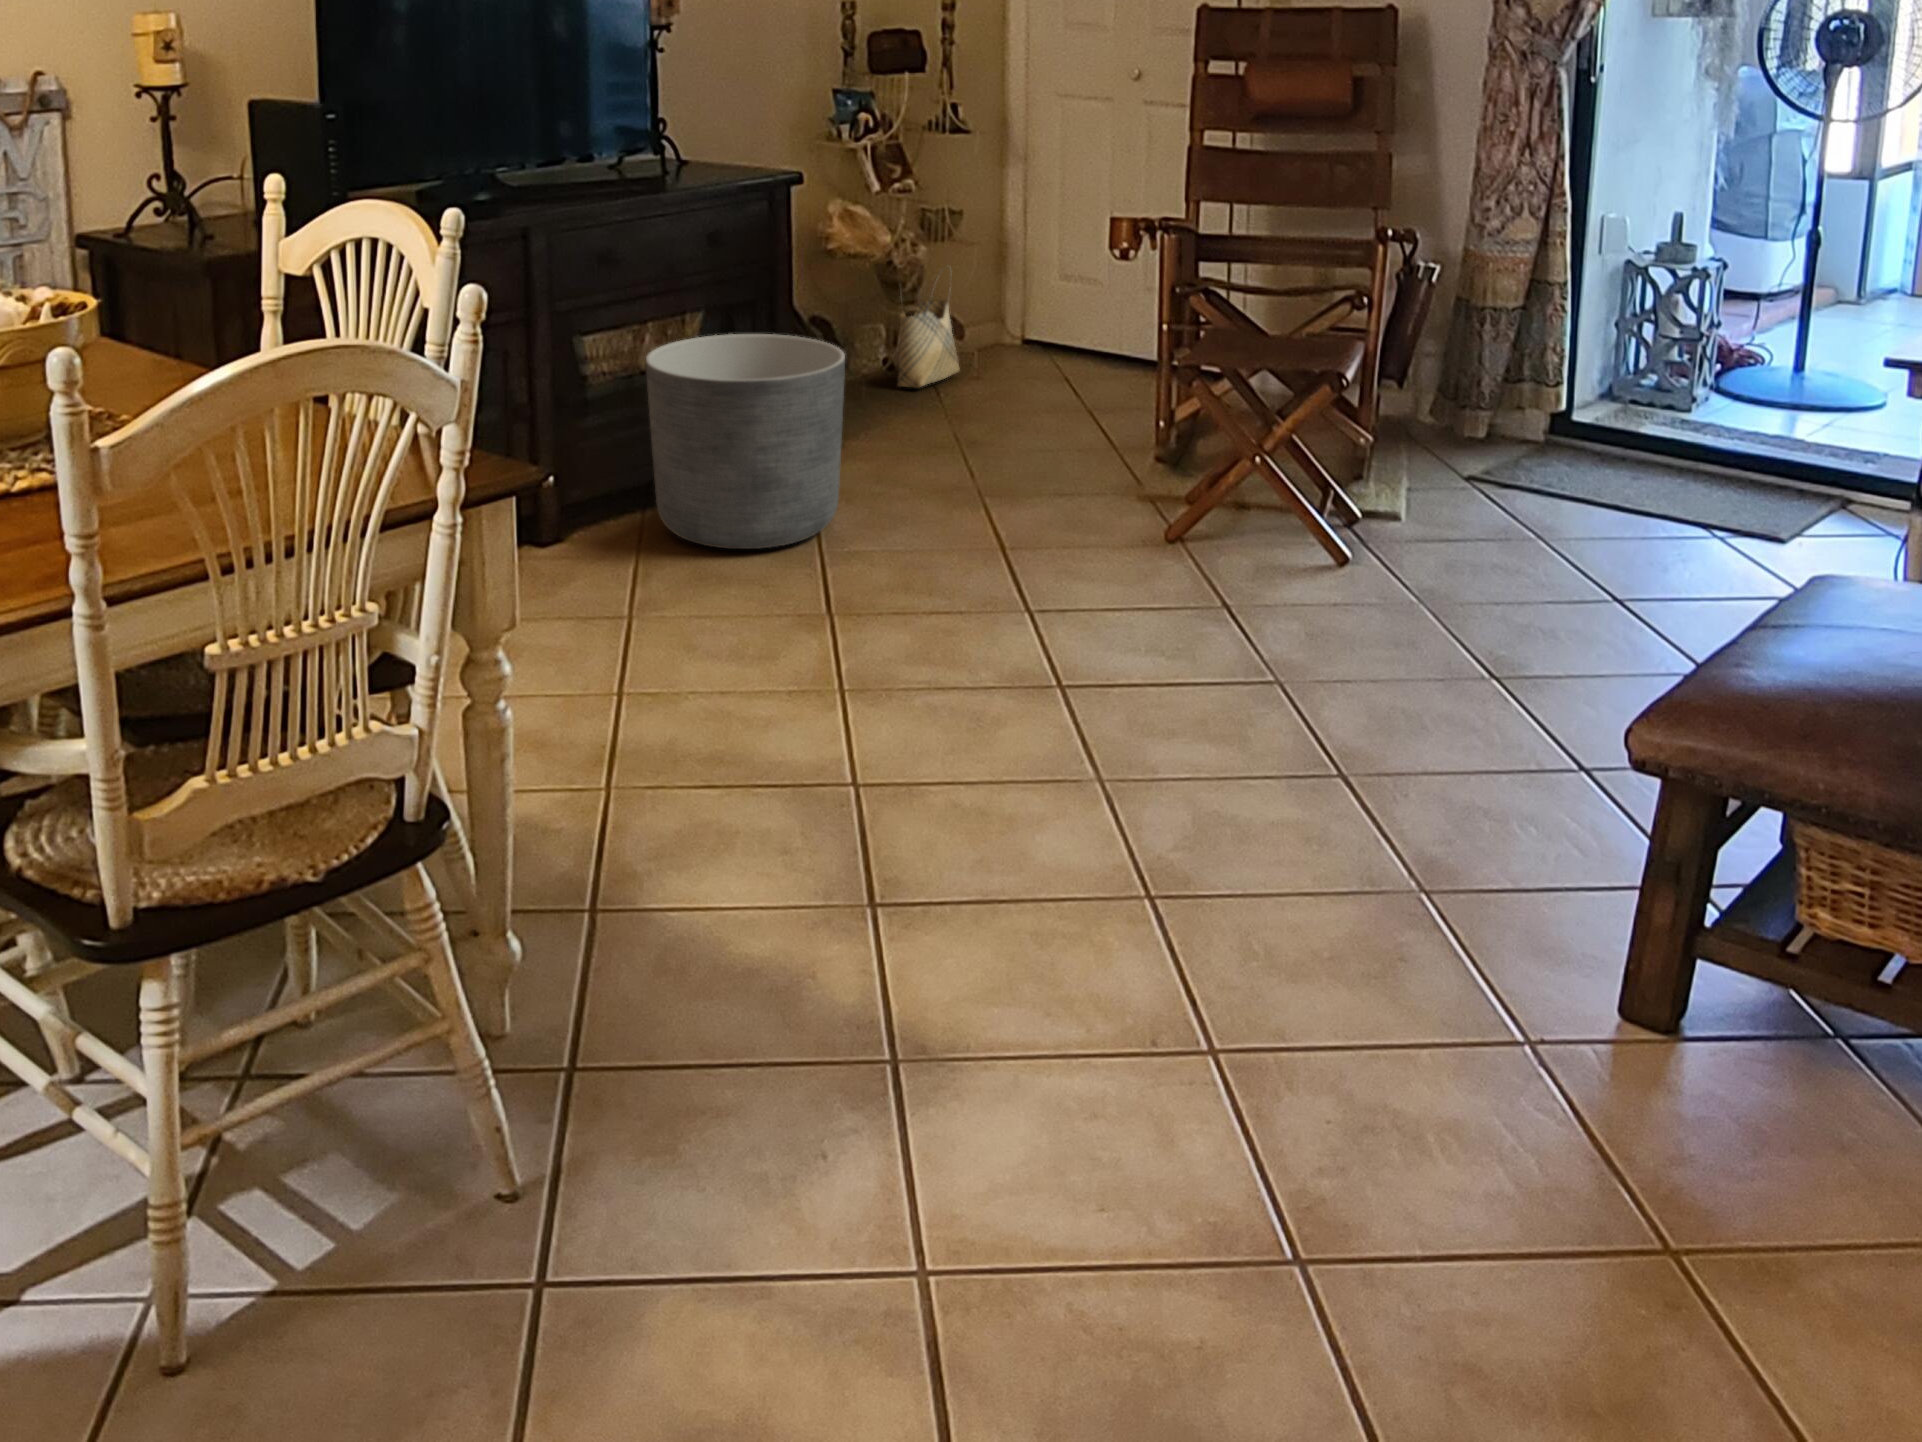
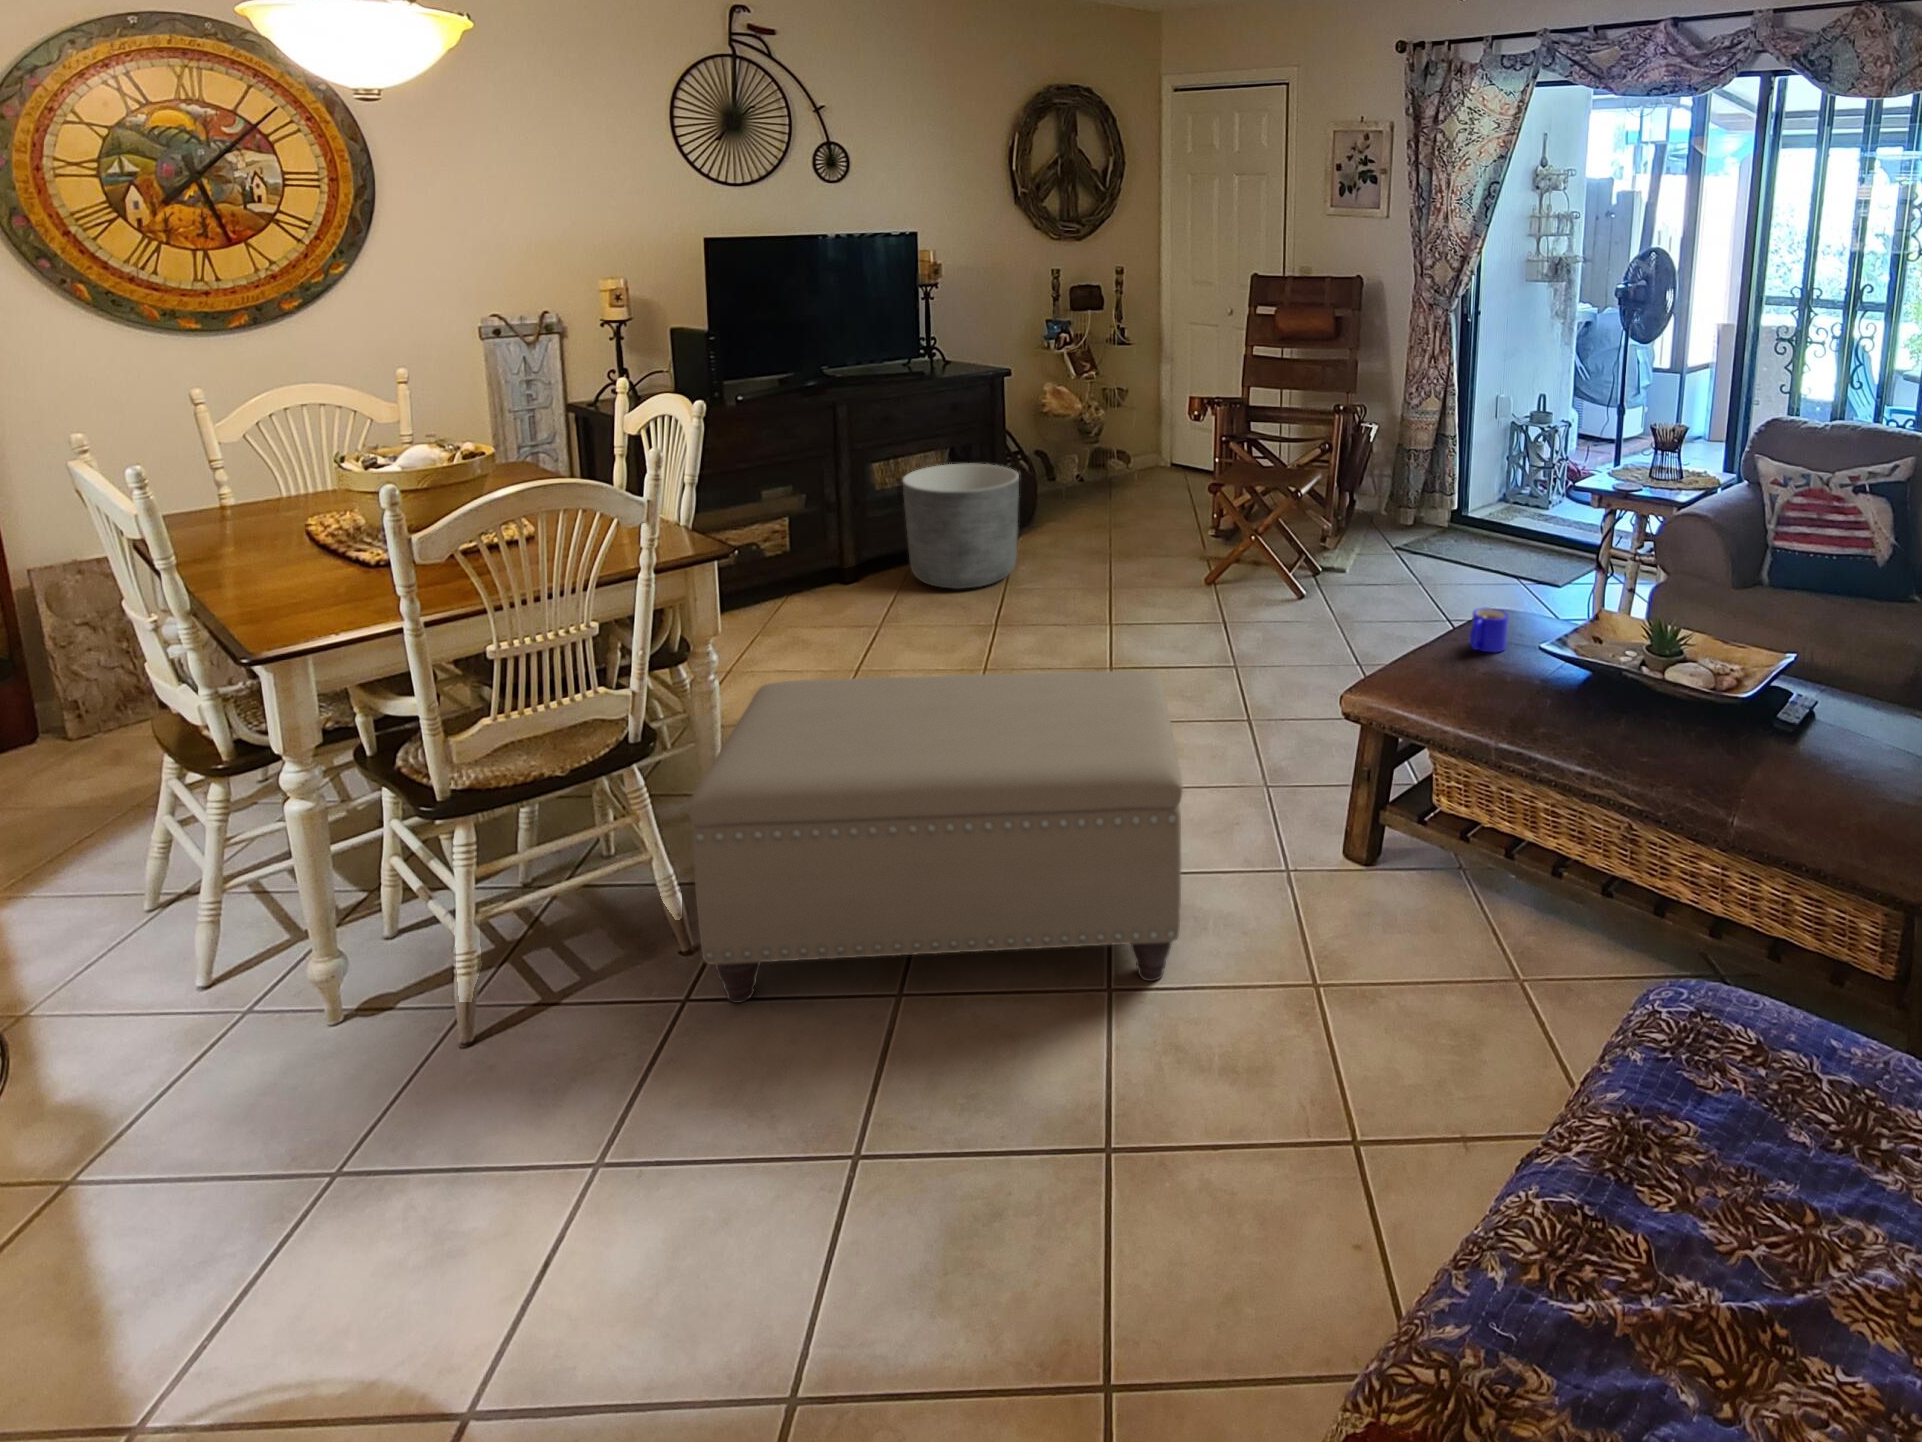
woven basket: present [897,270,959,388] -> none [1083,421,1122,494]
mug: none [1831,564,1906,643] -> present [1470,608,1508,652]
ottoman: none [574,682,1451,1283] -> present [688,671,1183,1003]

